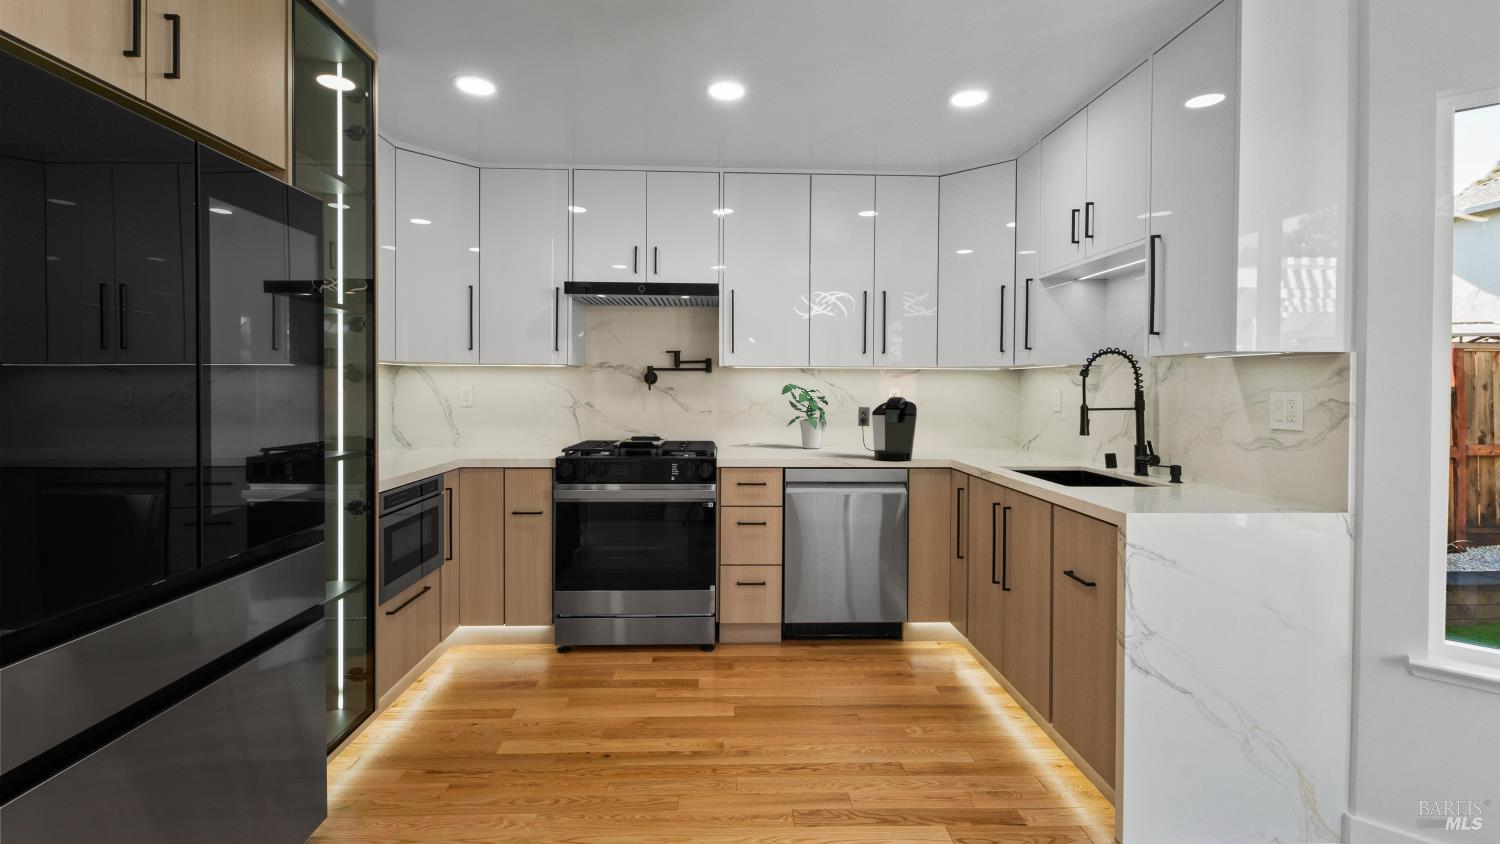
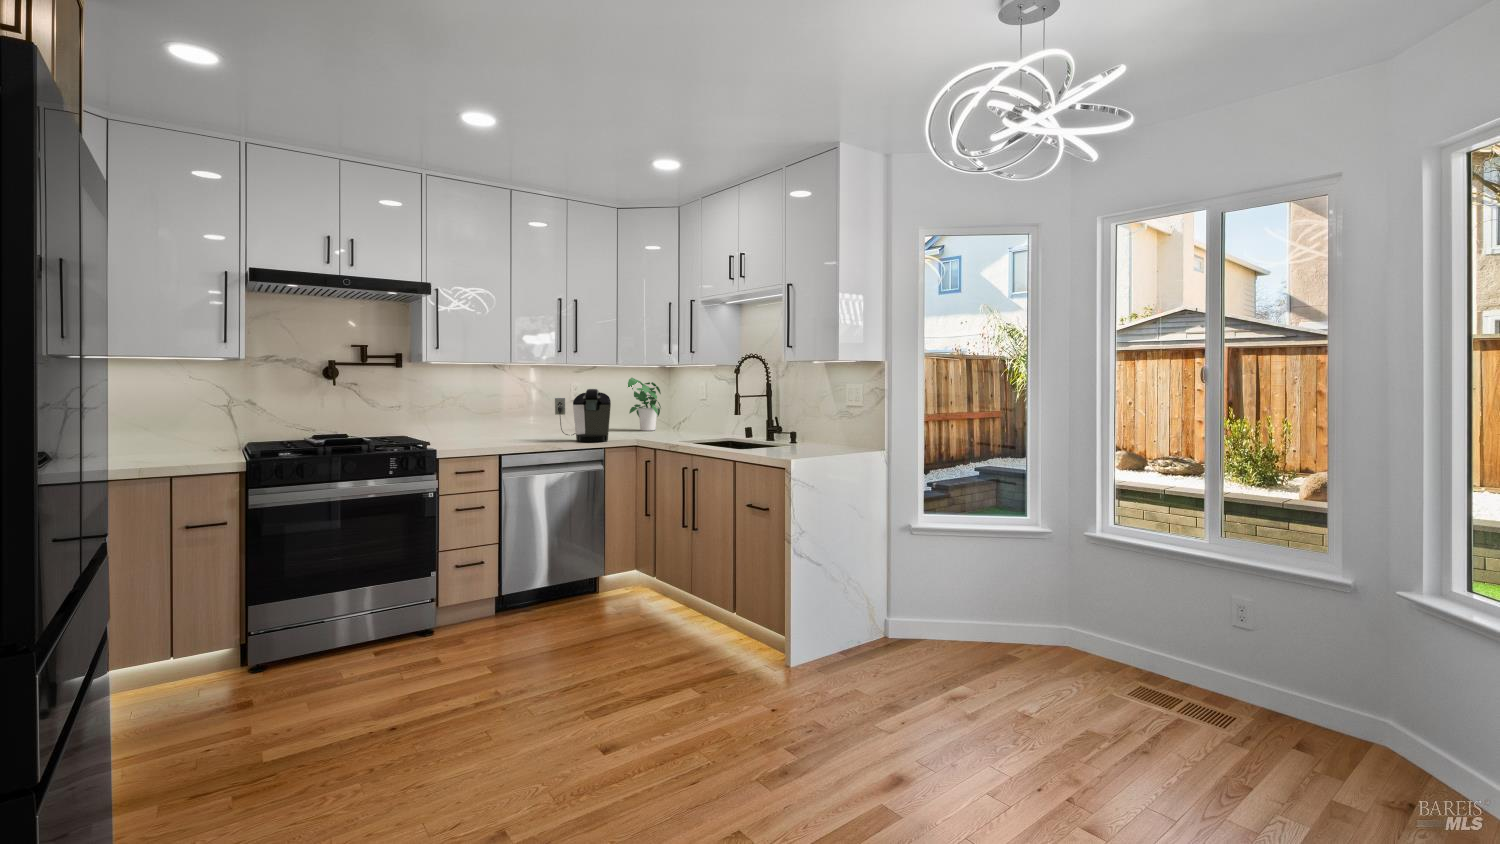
potted plant: present [782,384,828,449] -> present [628,378,661,431]

